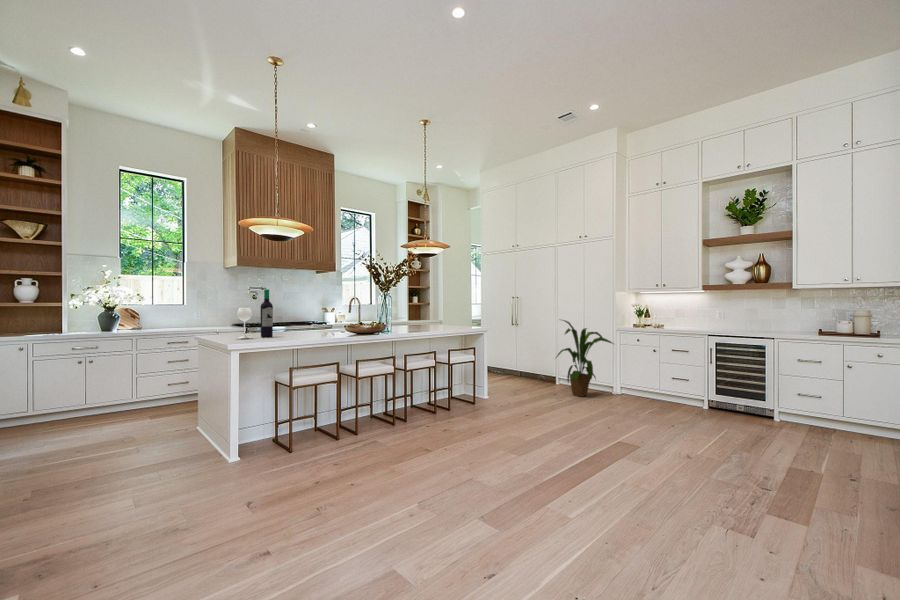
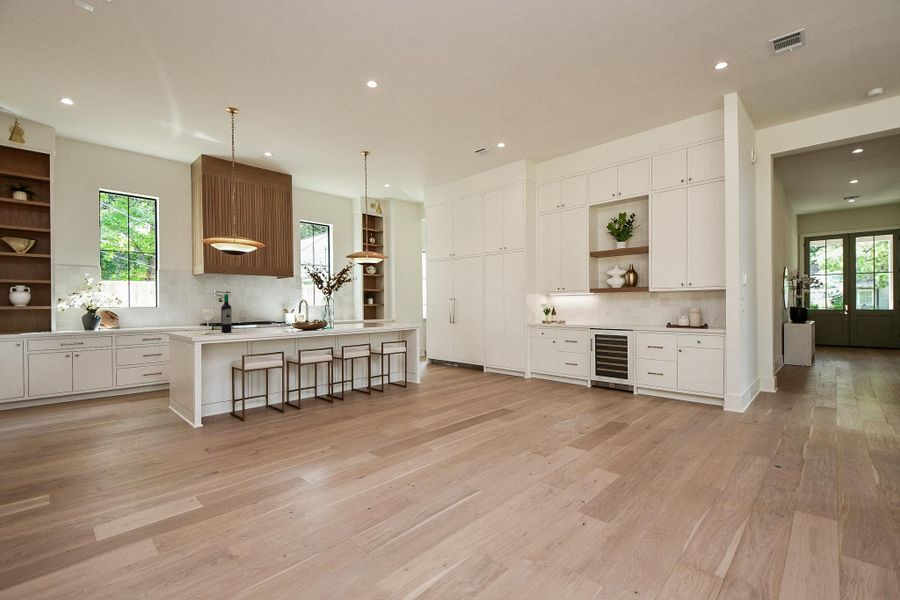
house plant: present [556,320,614,397] -> none [474,317,522,381]

